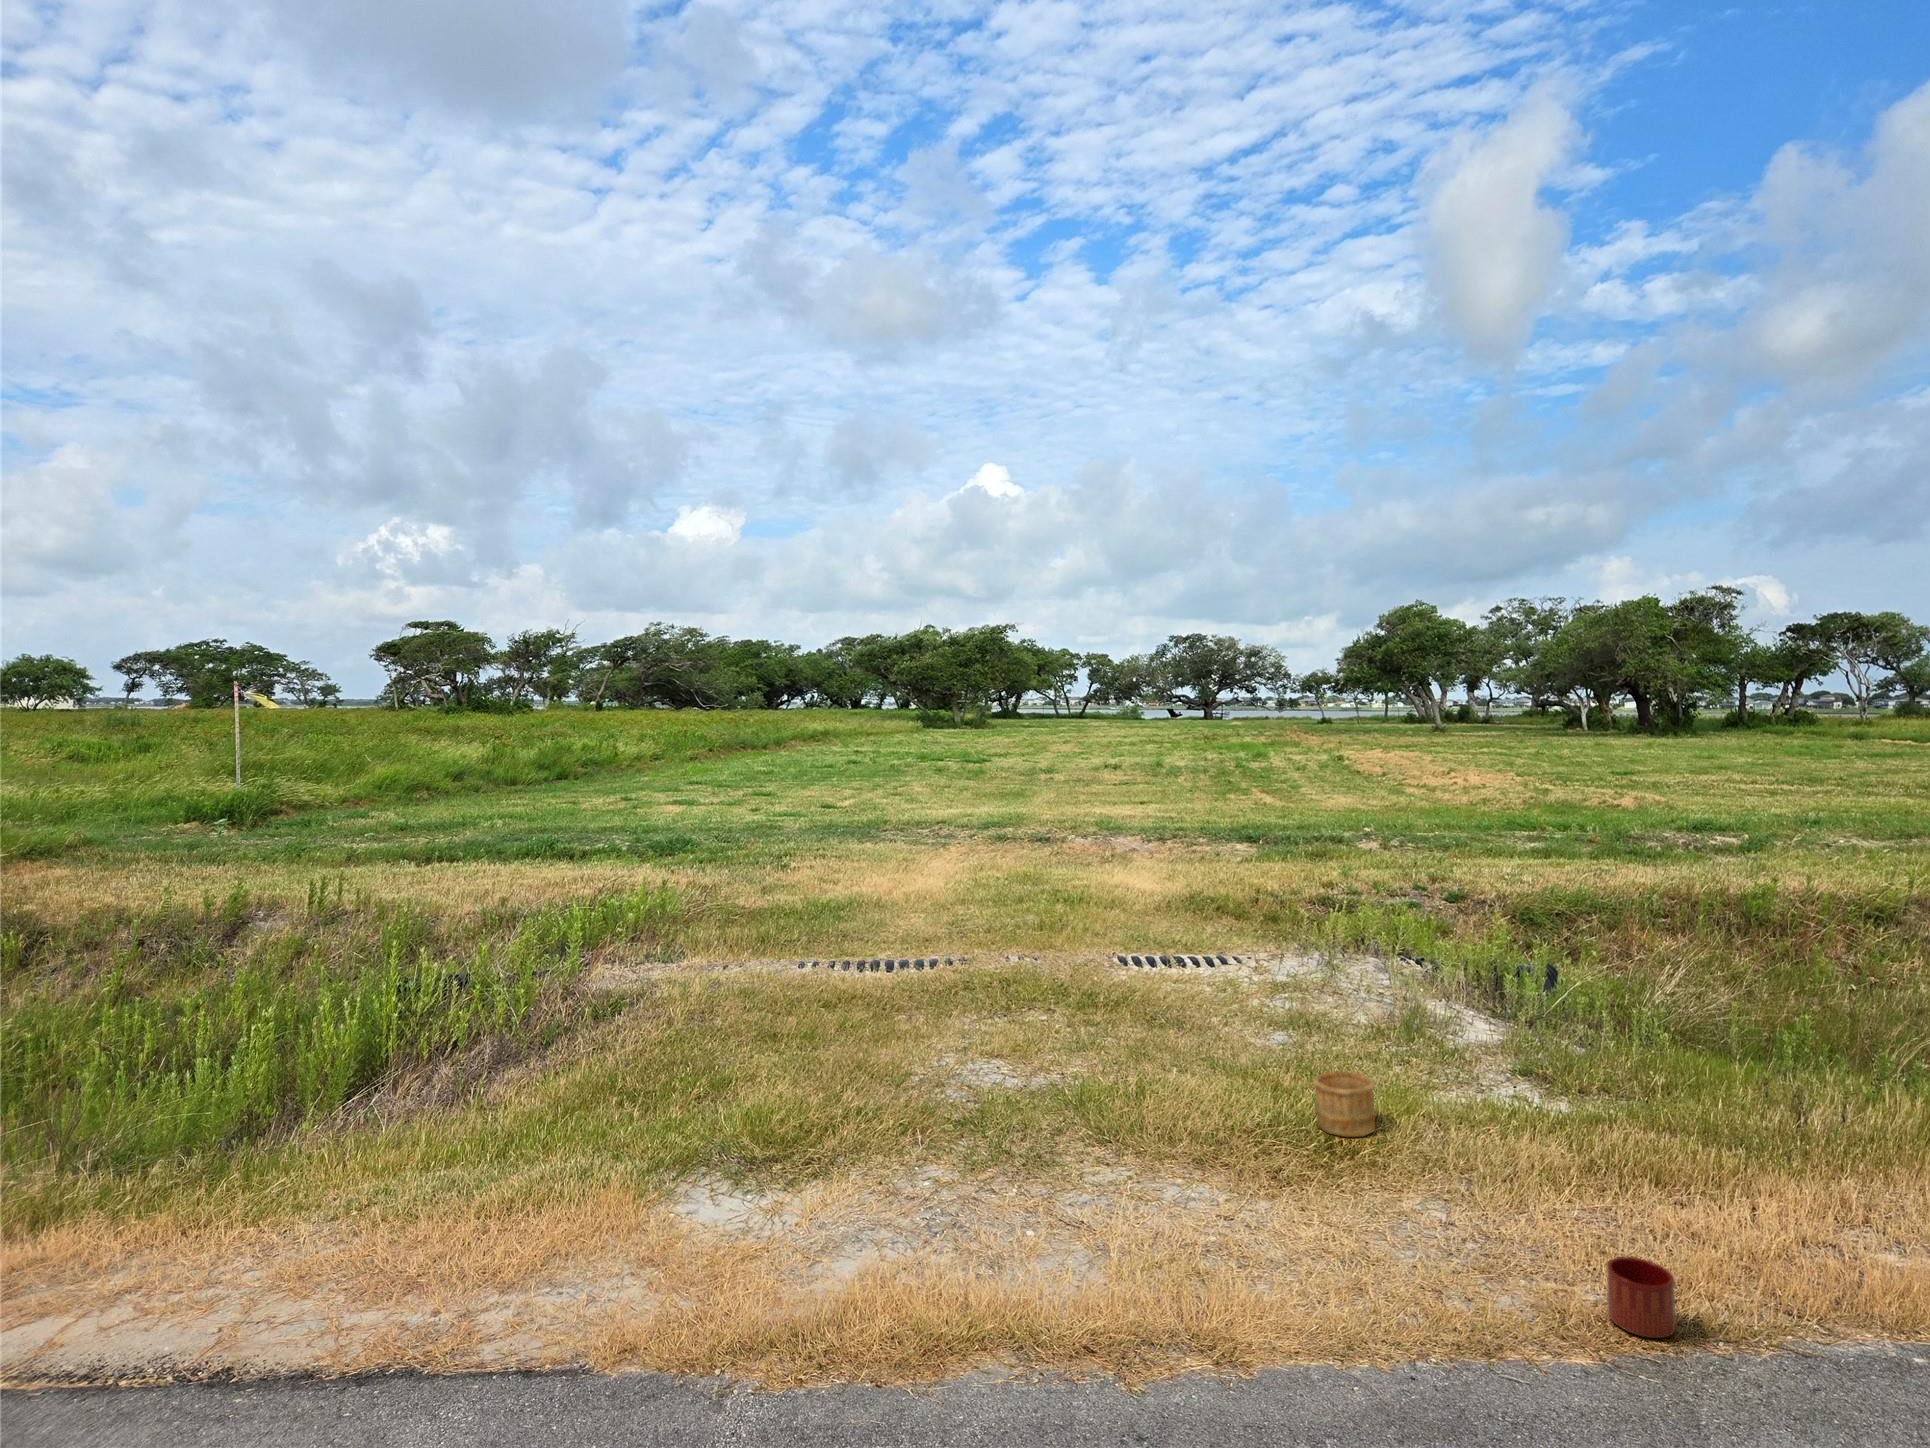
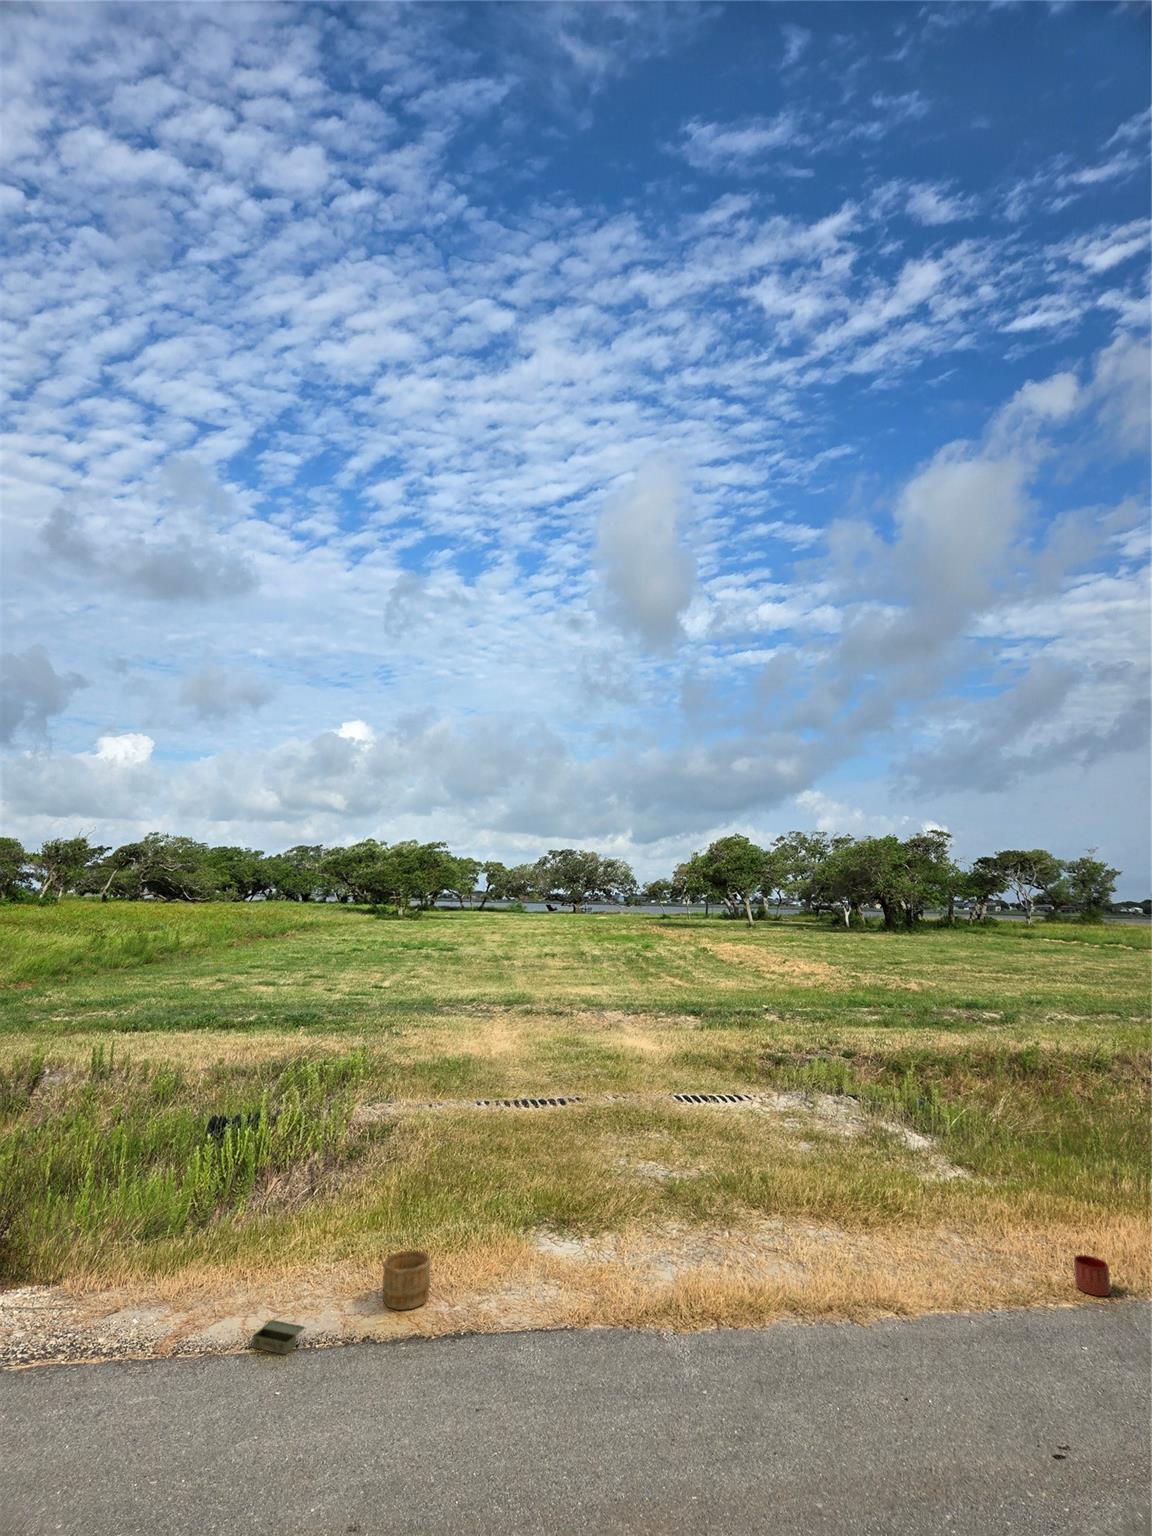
wooden bucket: present [1313,1071,1375,1137] -> present [382,1250,431,1310]
toolbox: none [62,1296,155,1357] -> present [252,1320,305,1354]

